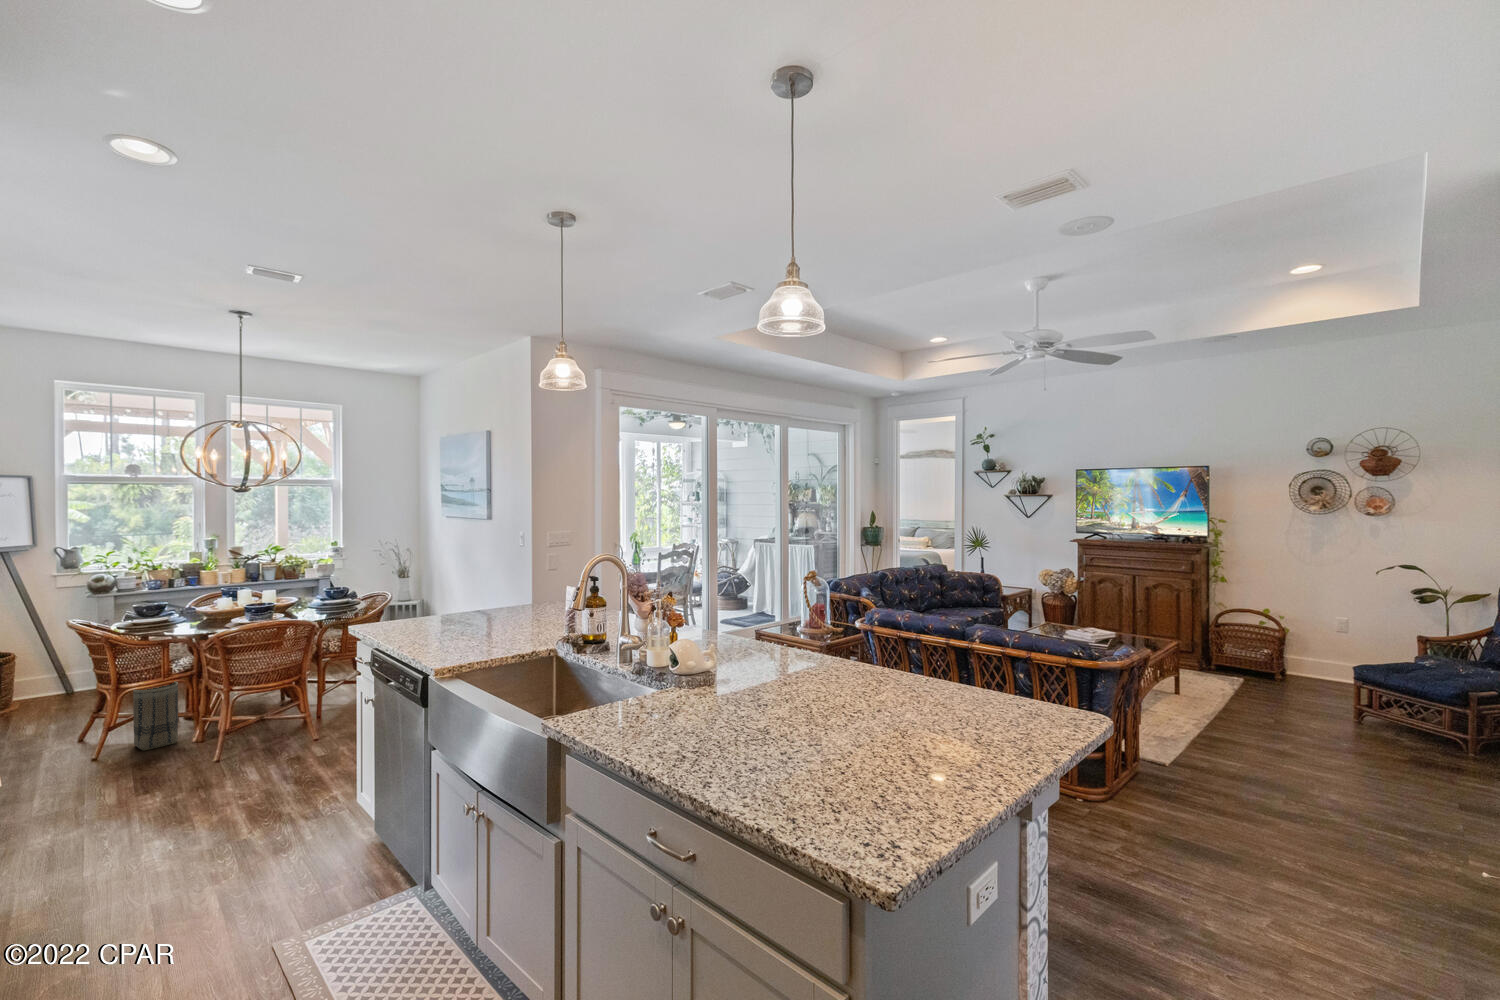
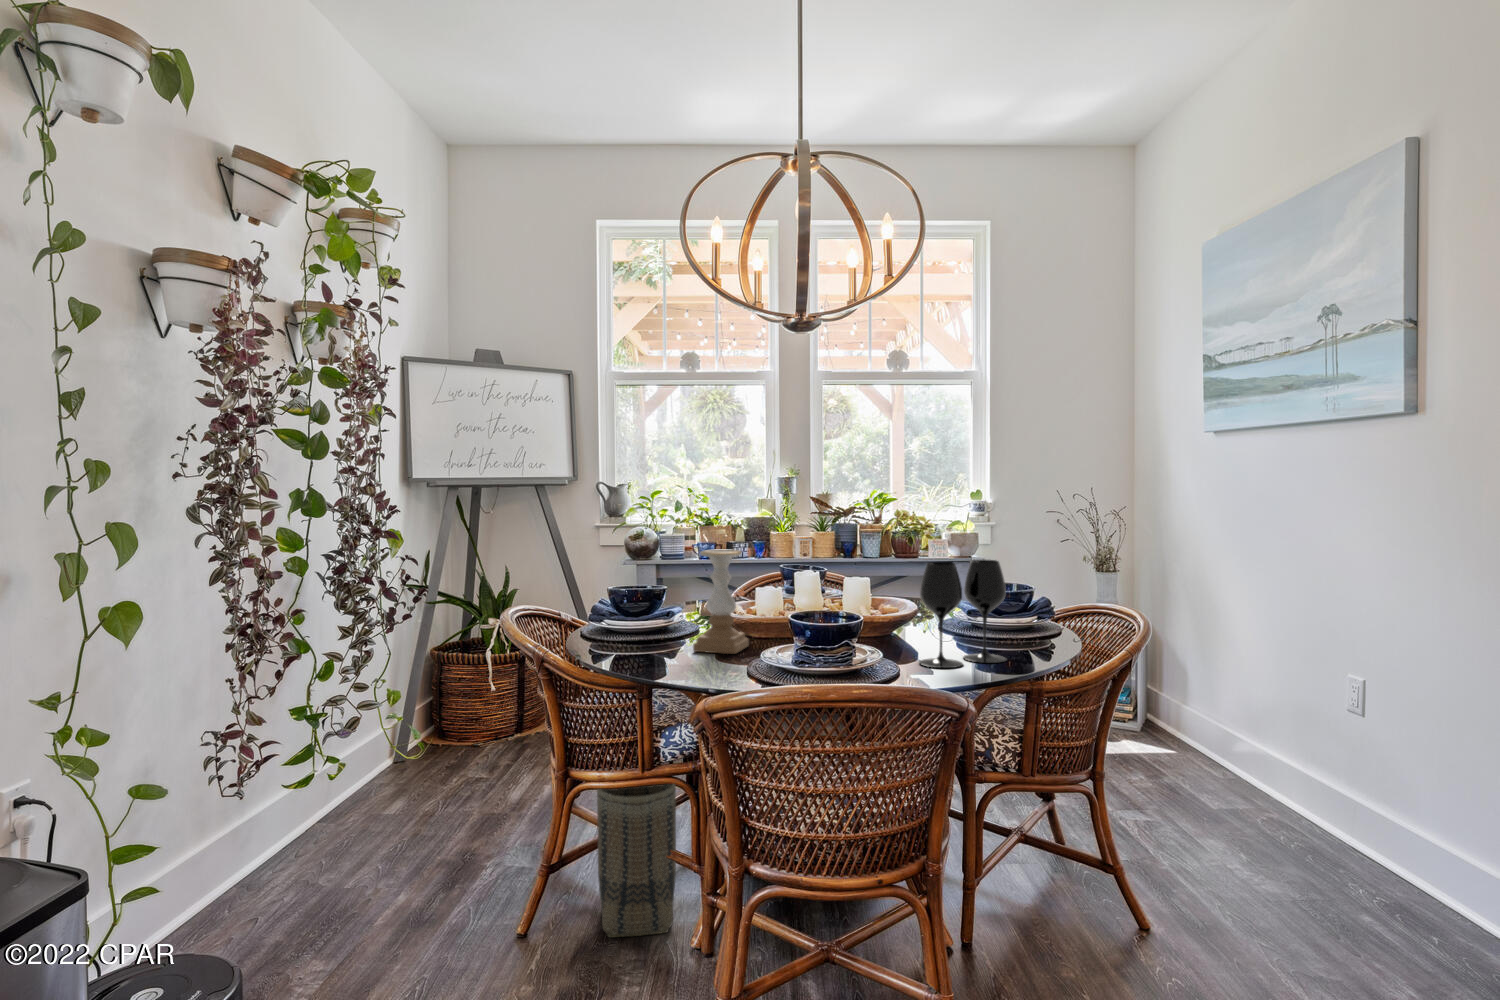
wine glass: none [298,579,333,617] -> present [919,560,1006,668]
candle holder: none [191,584,218,625] -> present [693,549,749,654]

